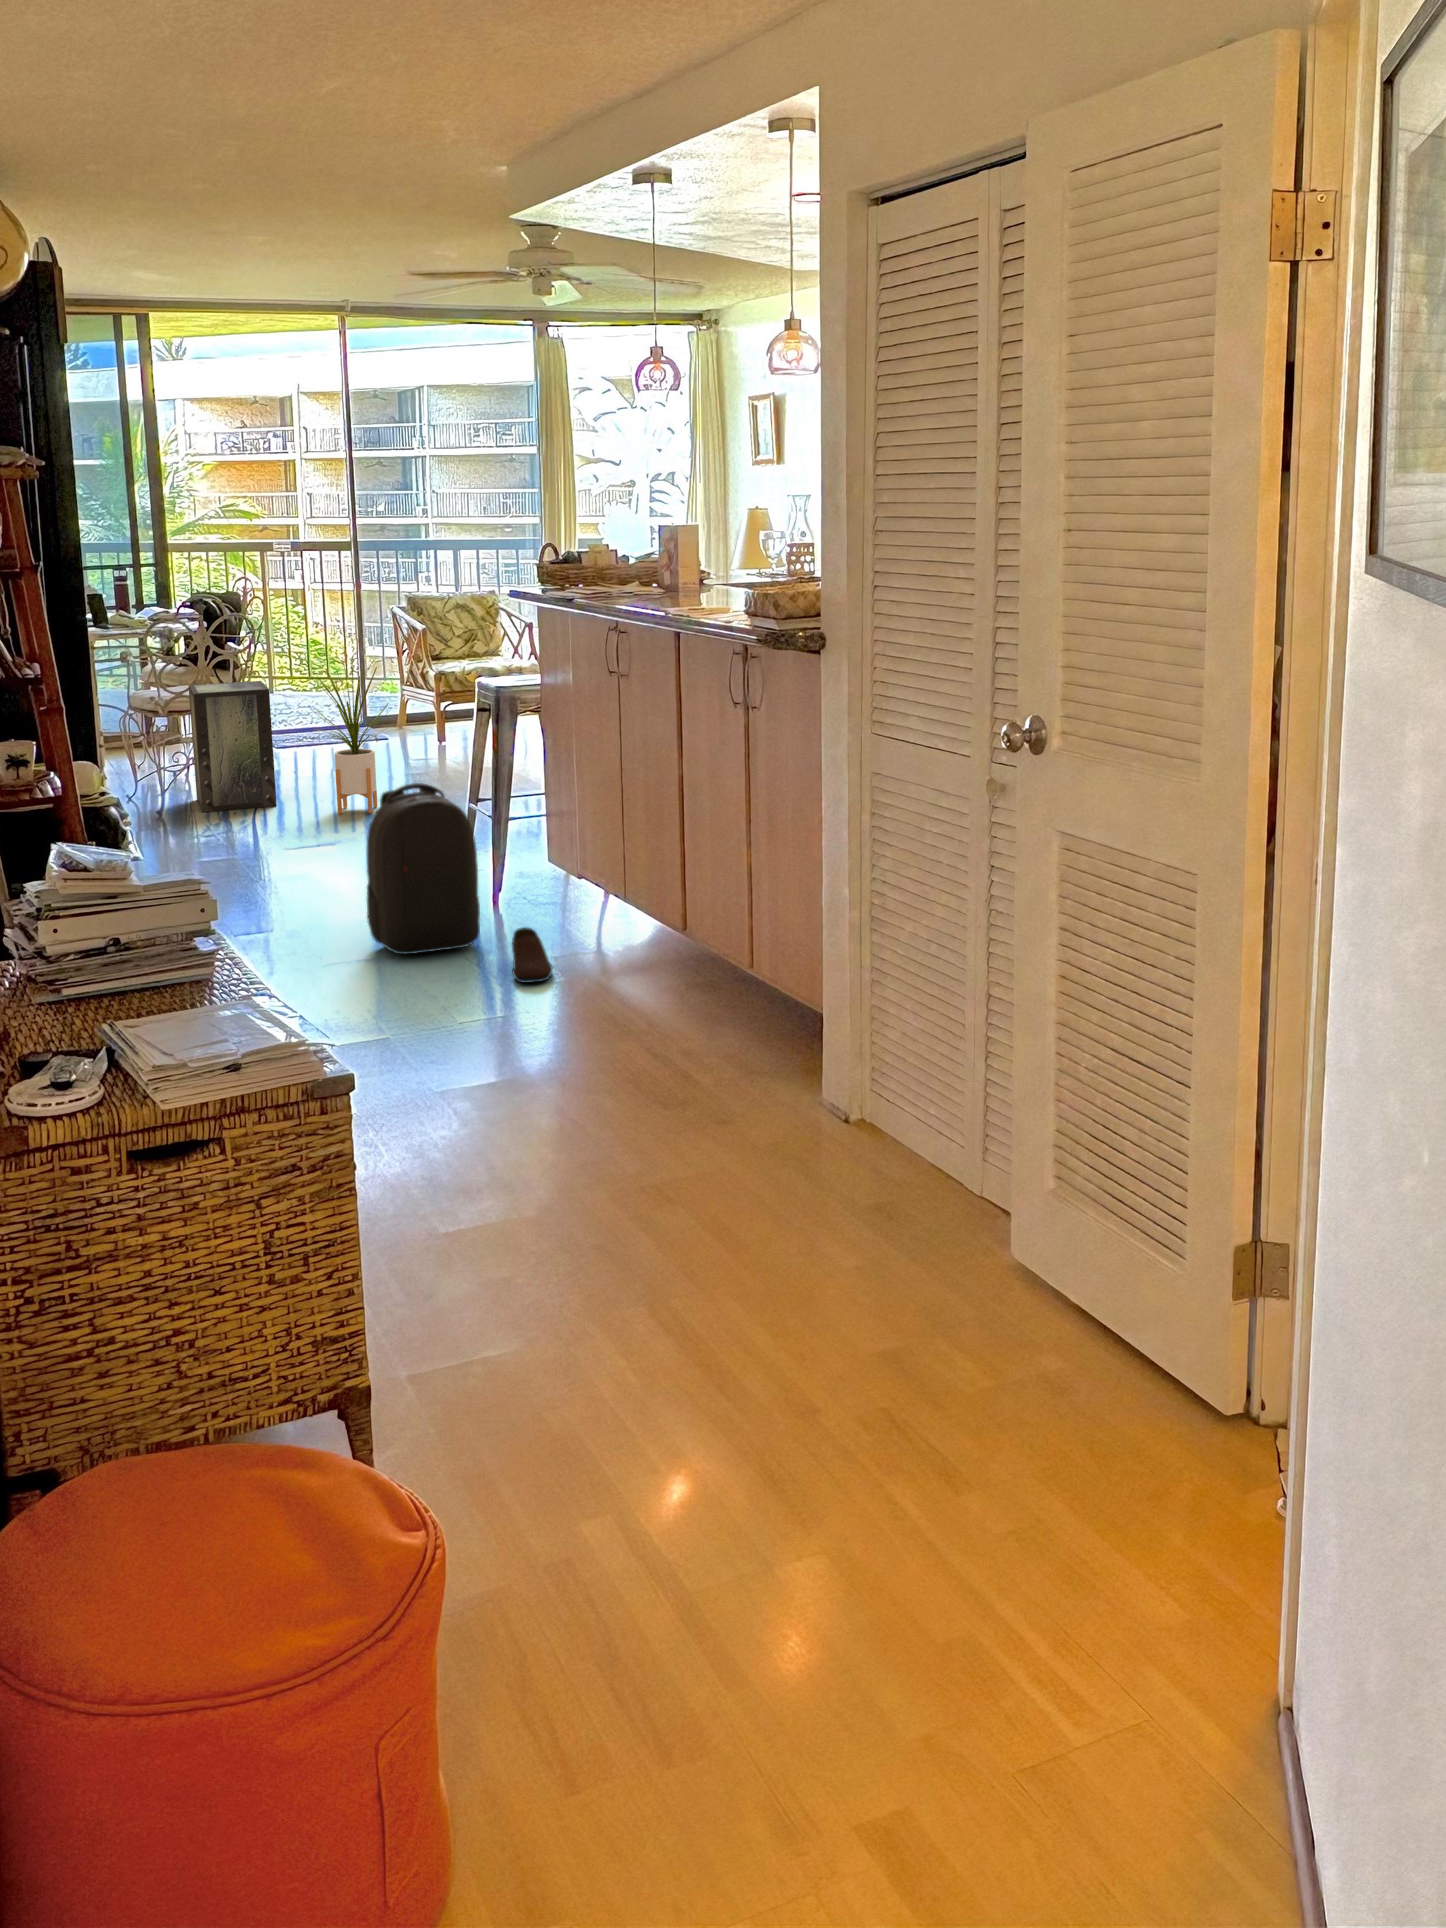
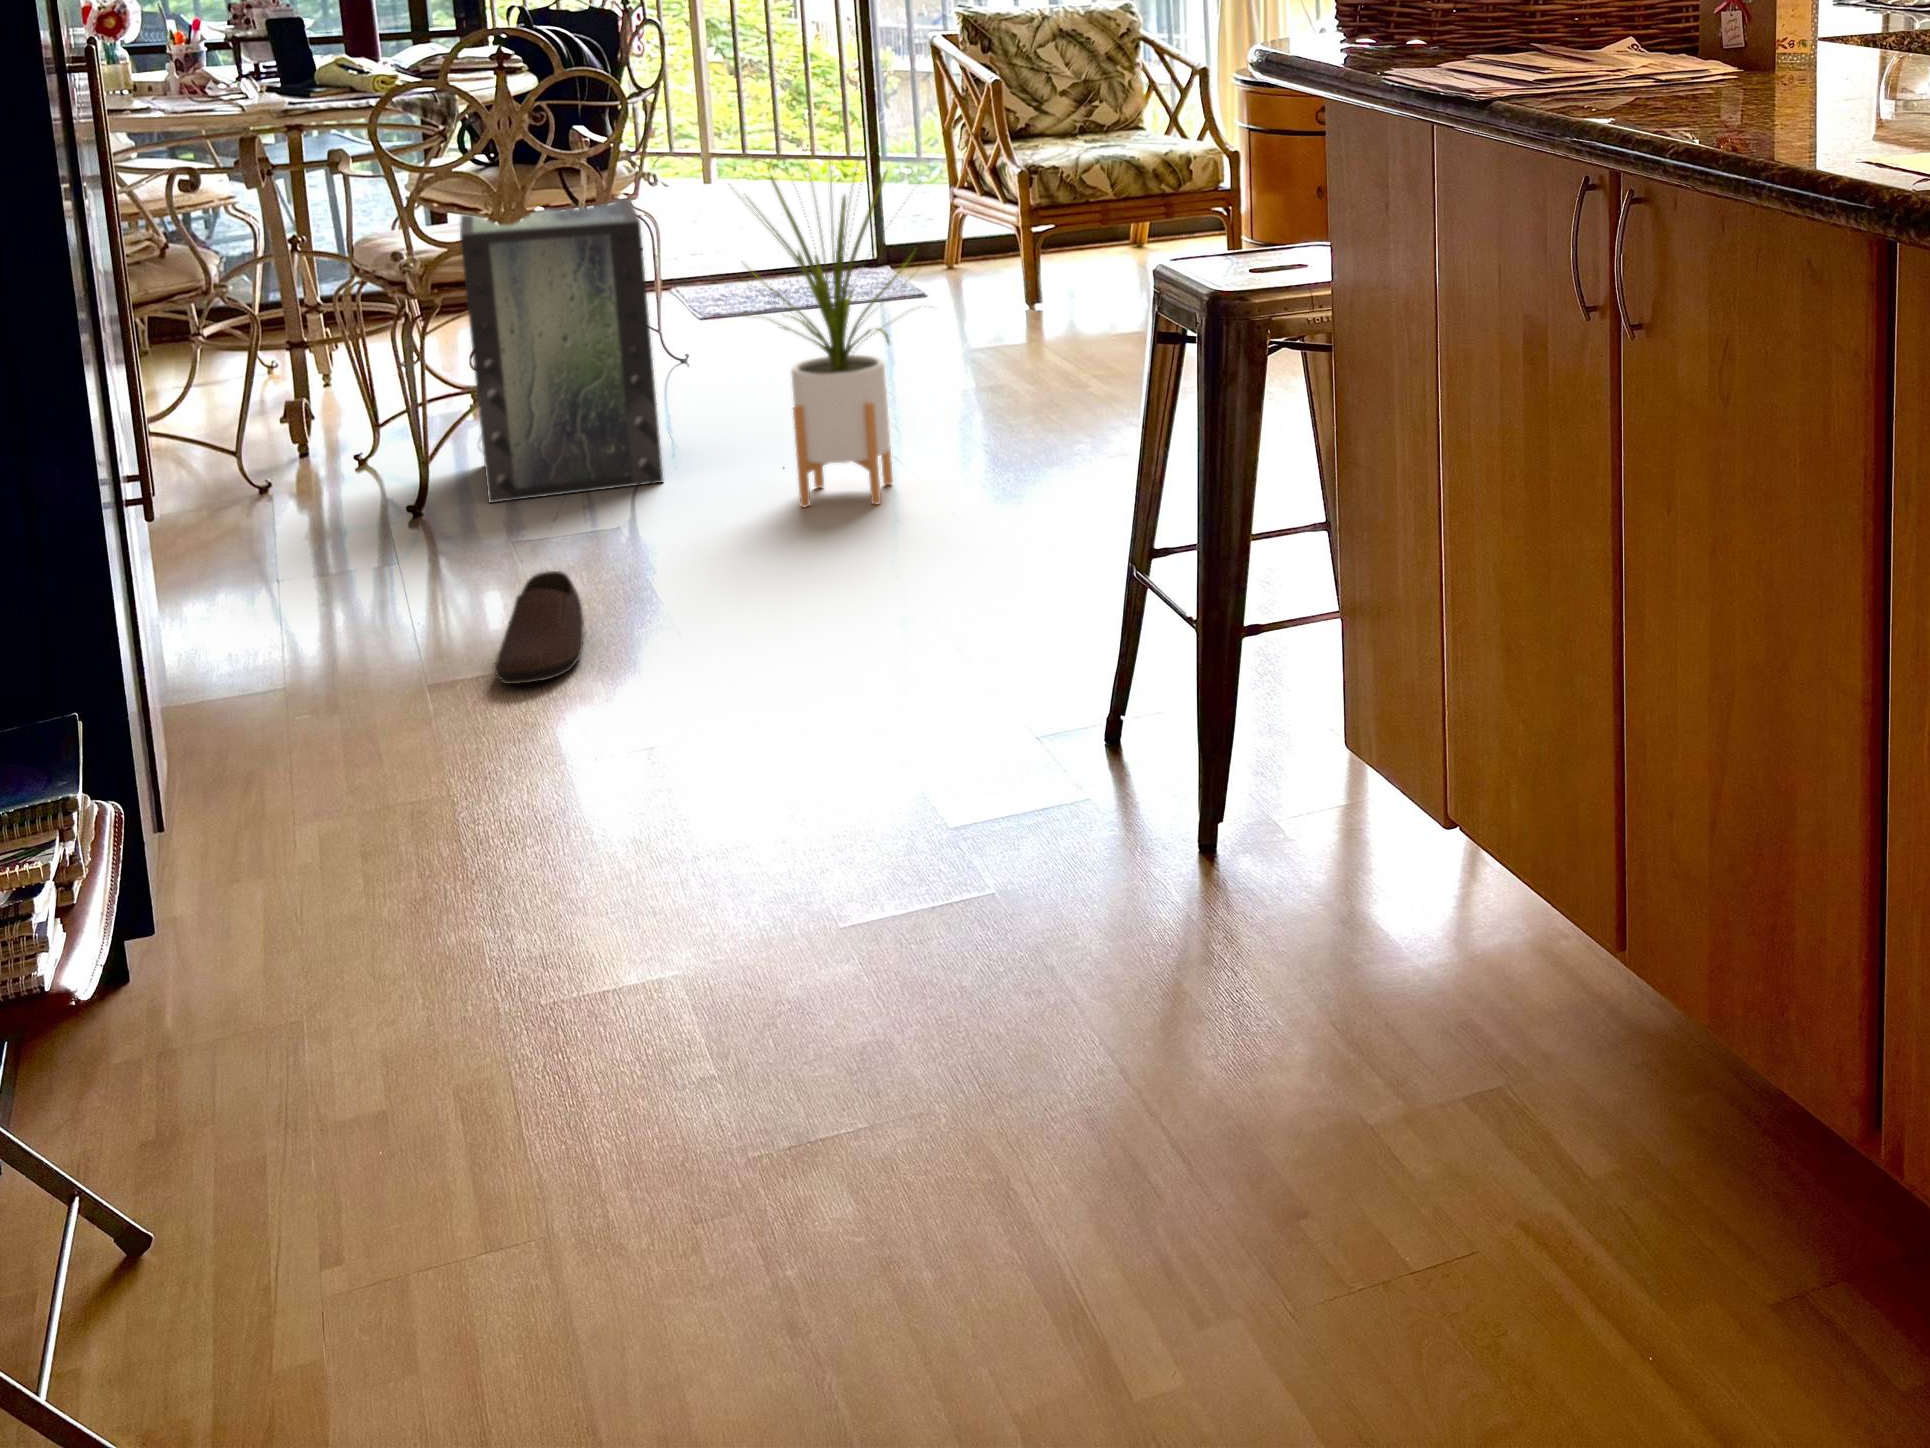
backpack: present [367,783,480,954] -> none [826,582,1189,1152]
shoe: present [512,927,553,983] -> present [494,571,584,684]

